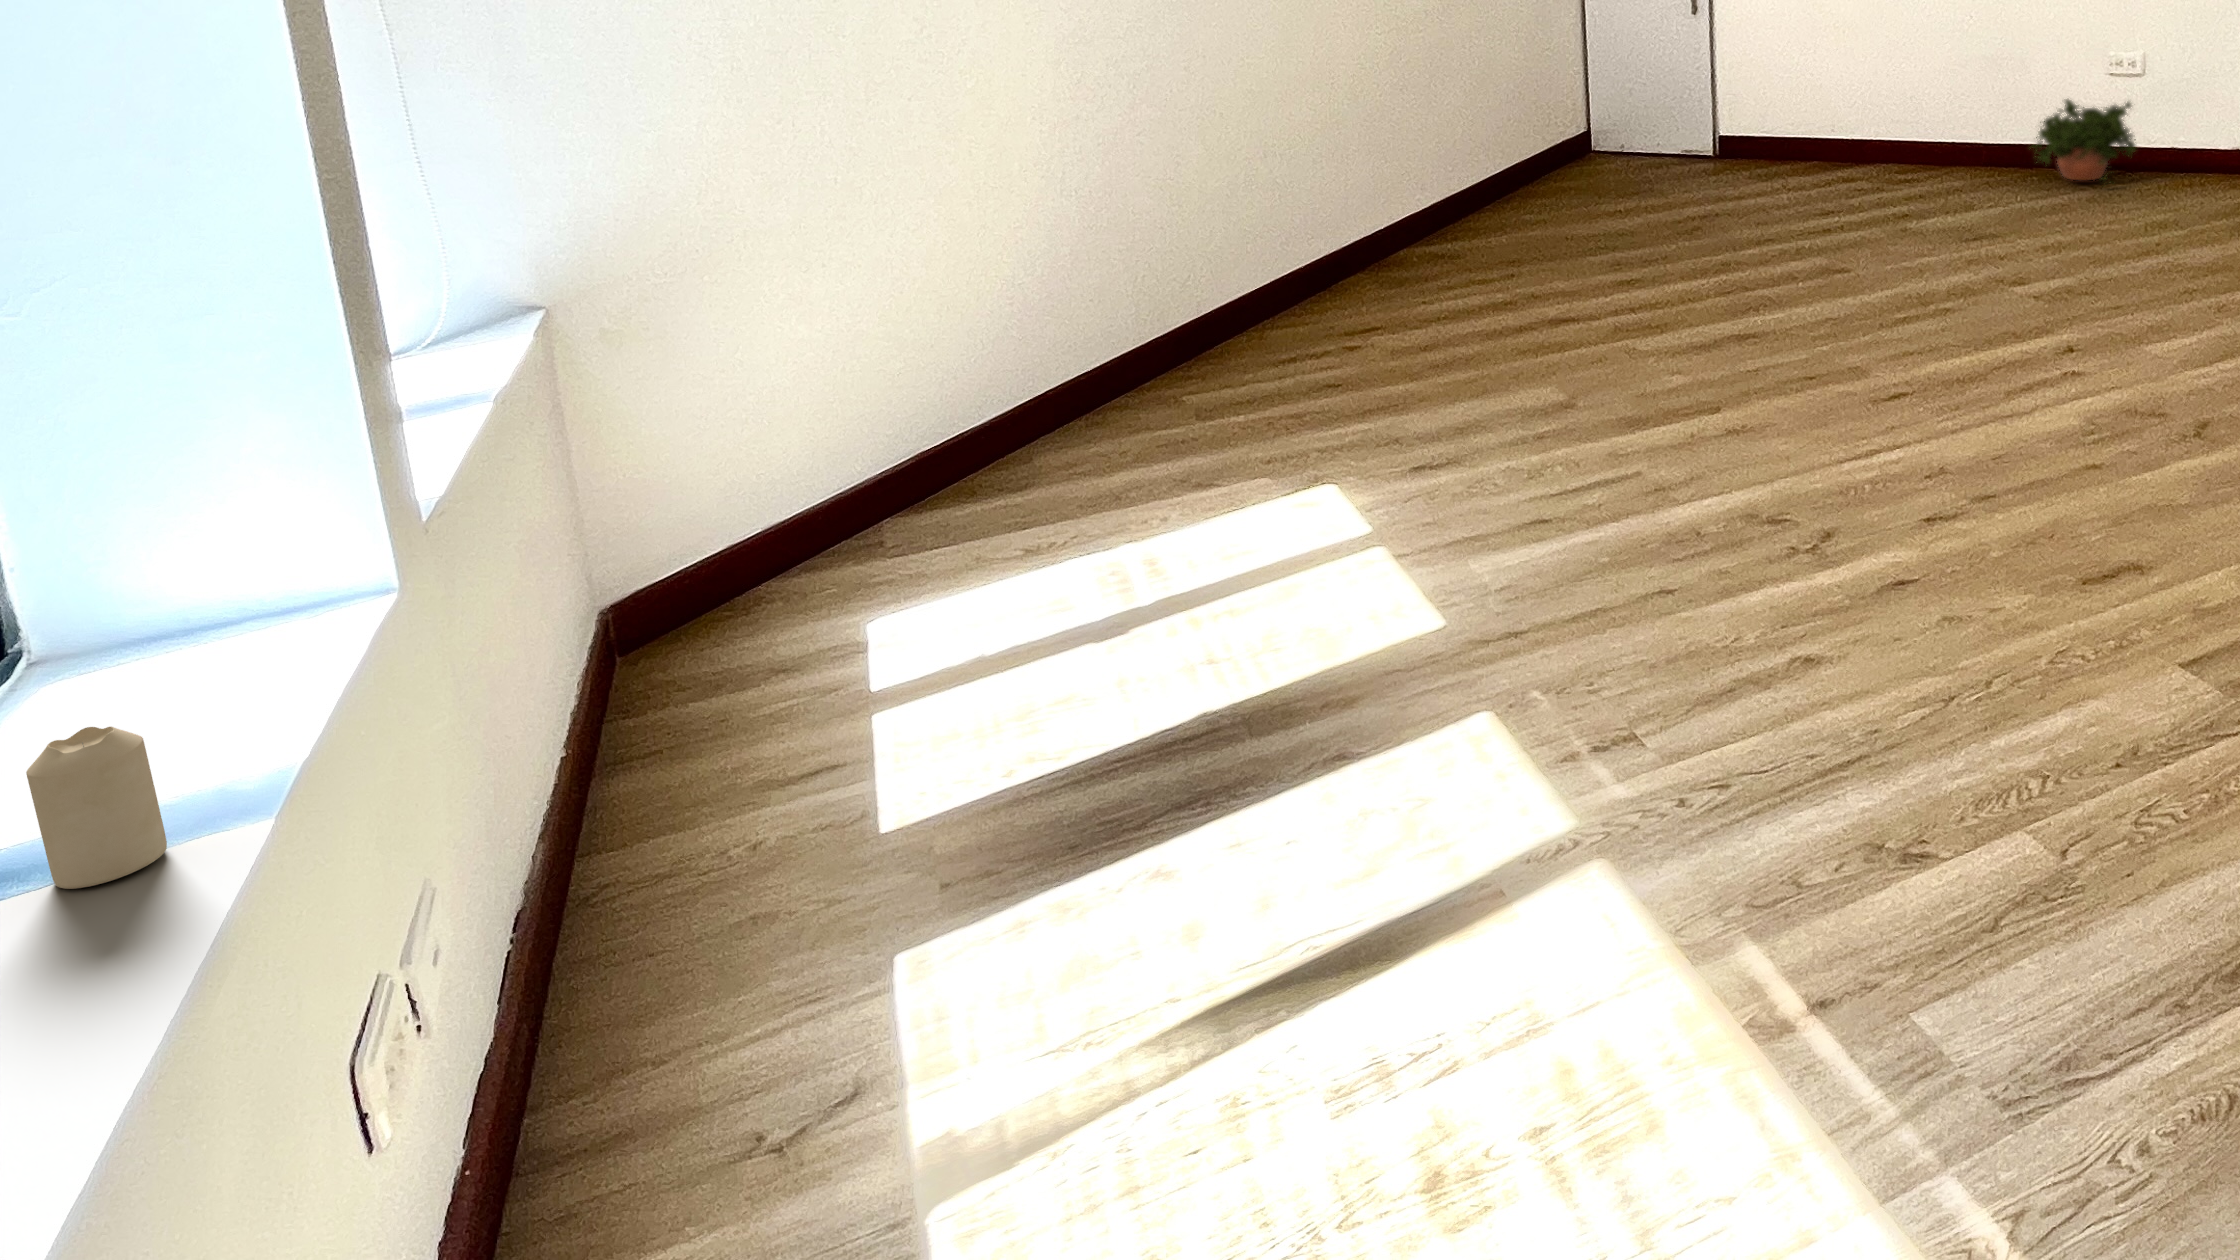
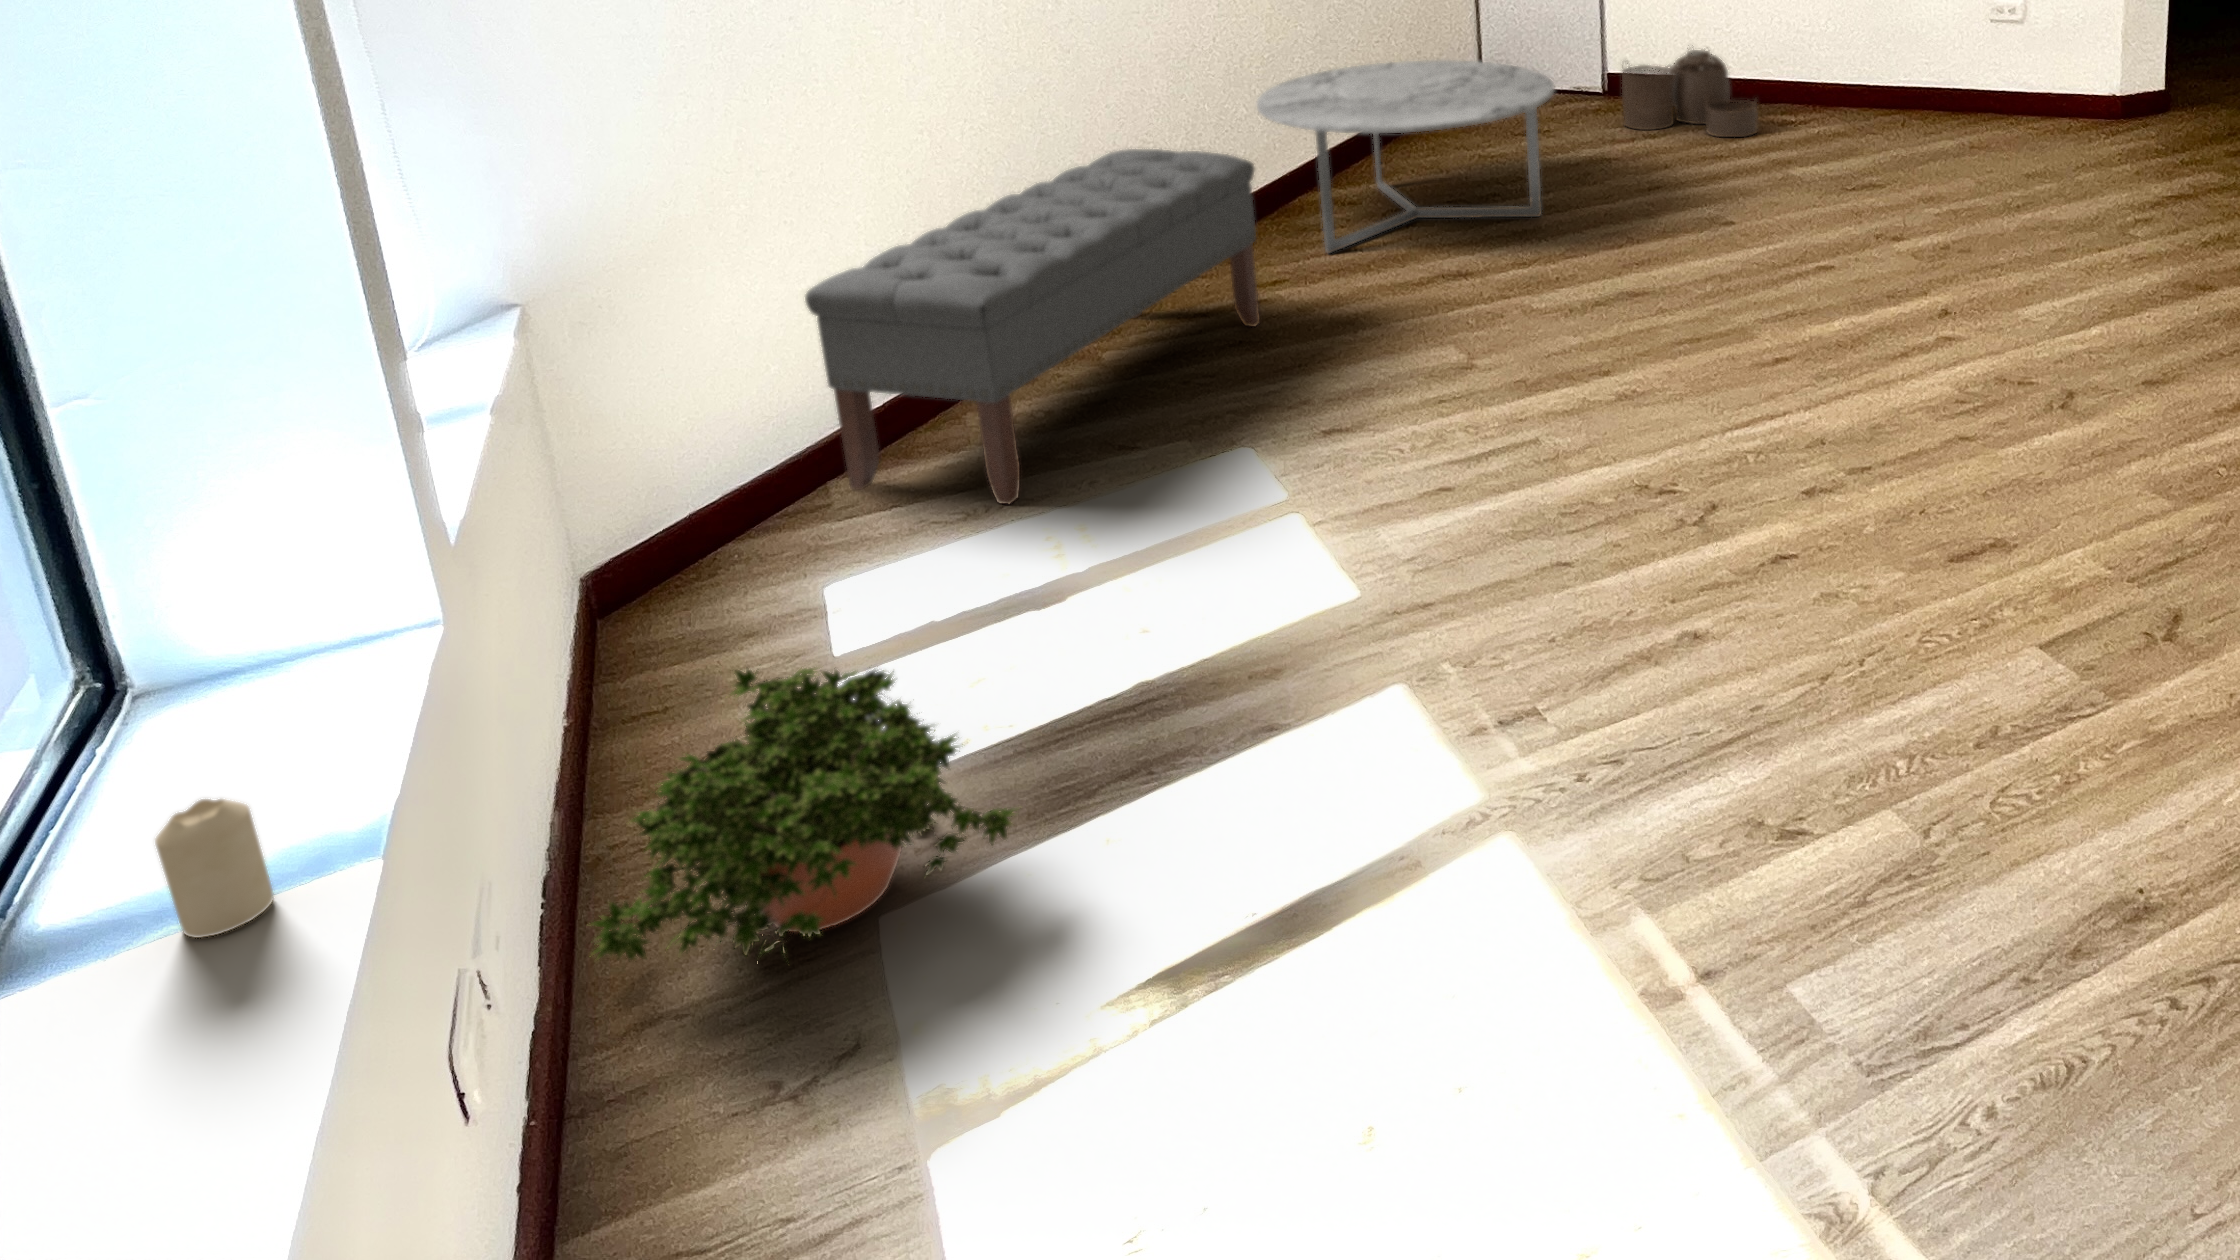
potted plant: present [2033,99,2136,180] -> present [592,666,1017,960]
woven basket: none [1728,102,1871,193] -> present [1622,48,1757,137]
coffee table: none [1345,109,1658,304] -> present [1257,60,1554,253]
bench: none [853,184,1345,544] -> present [805,149,1260,504]

